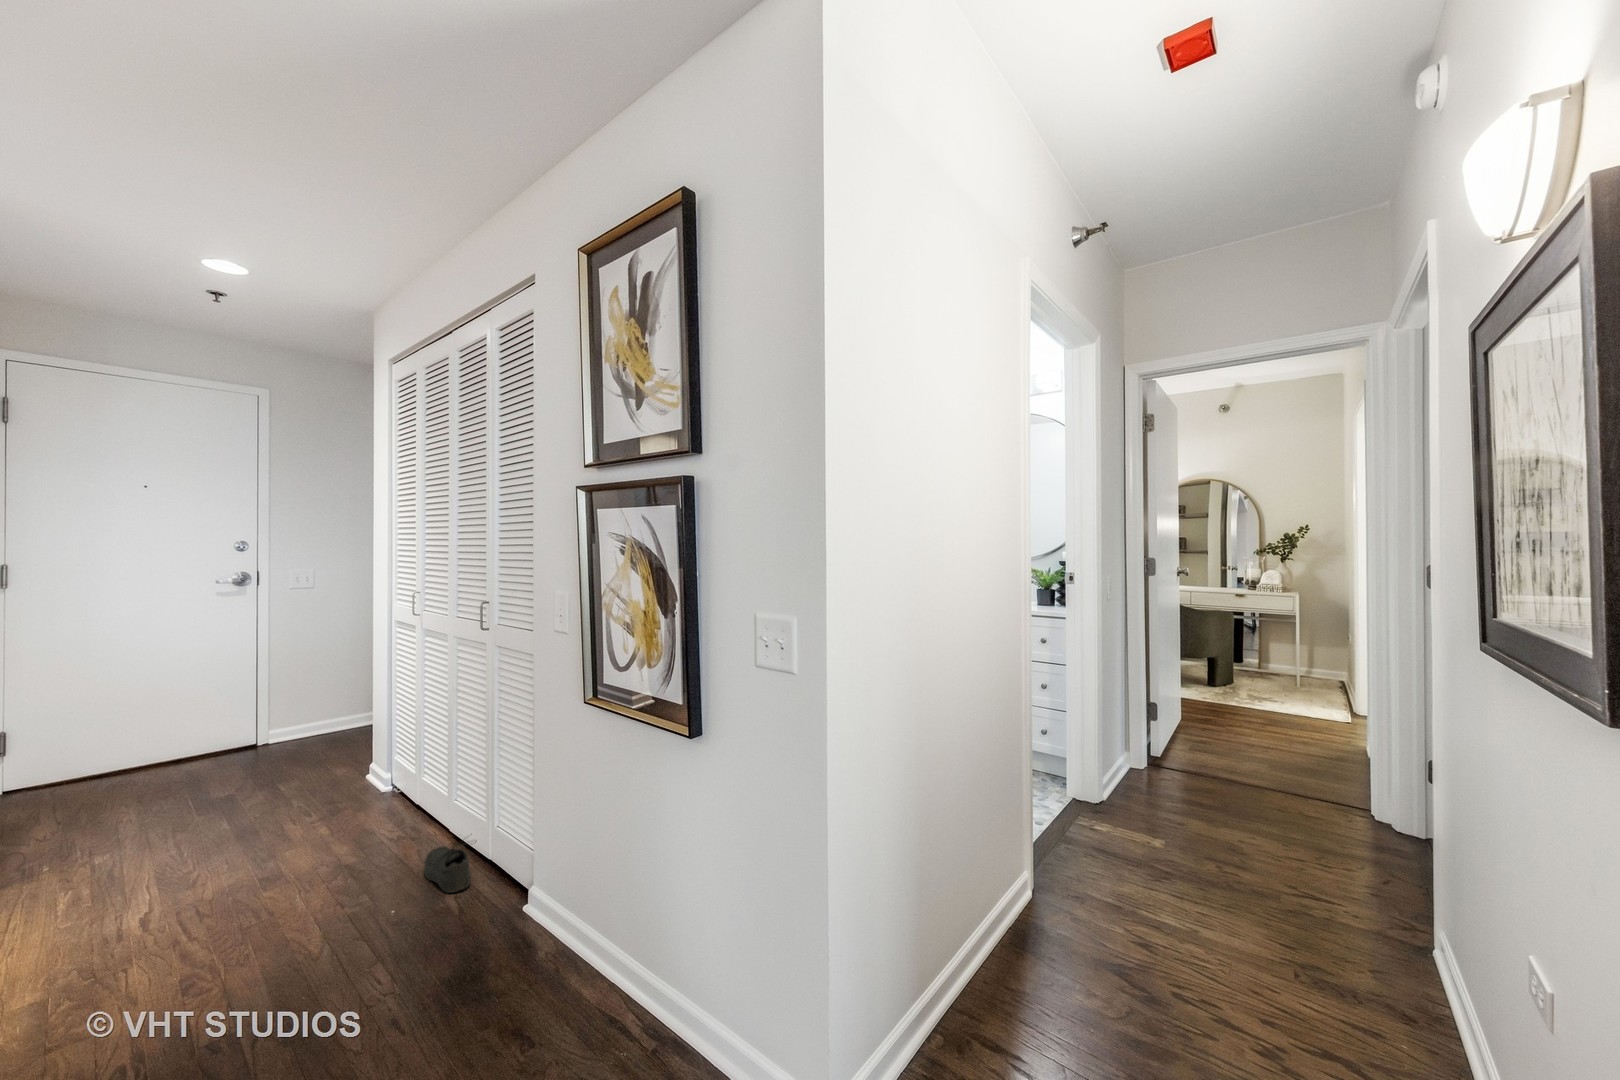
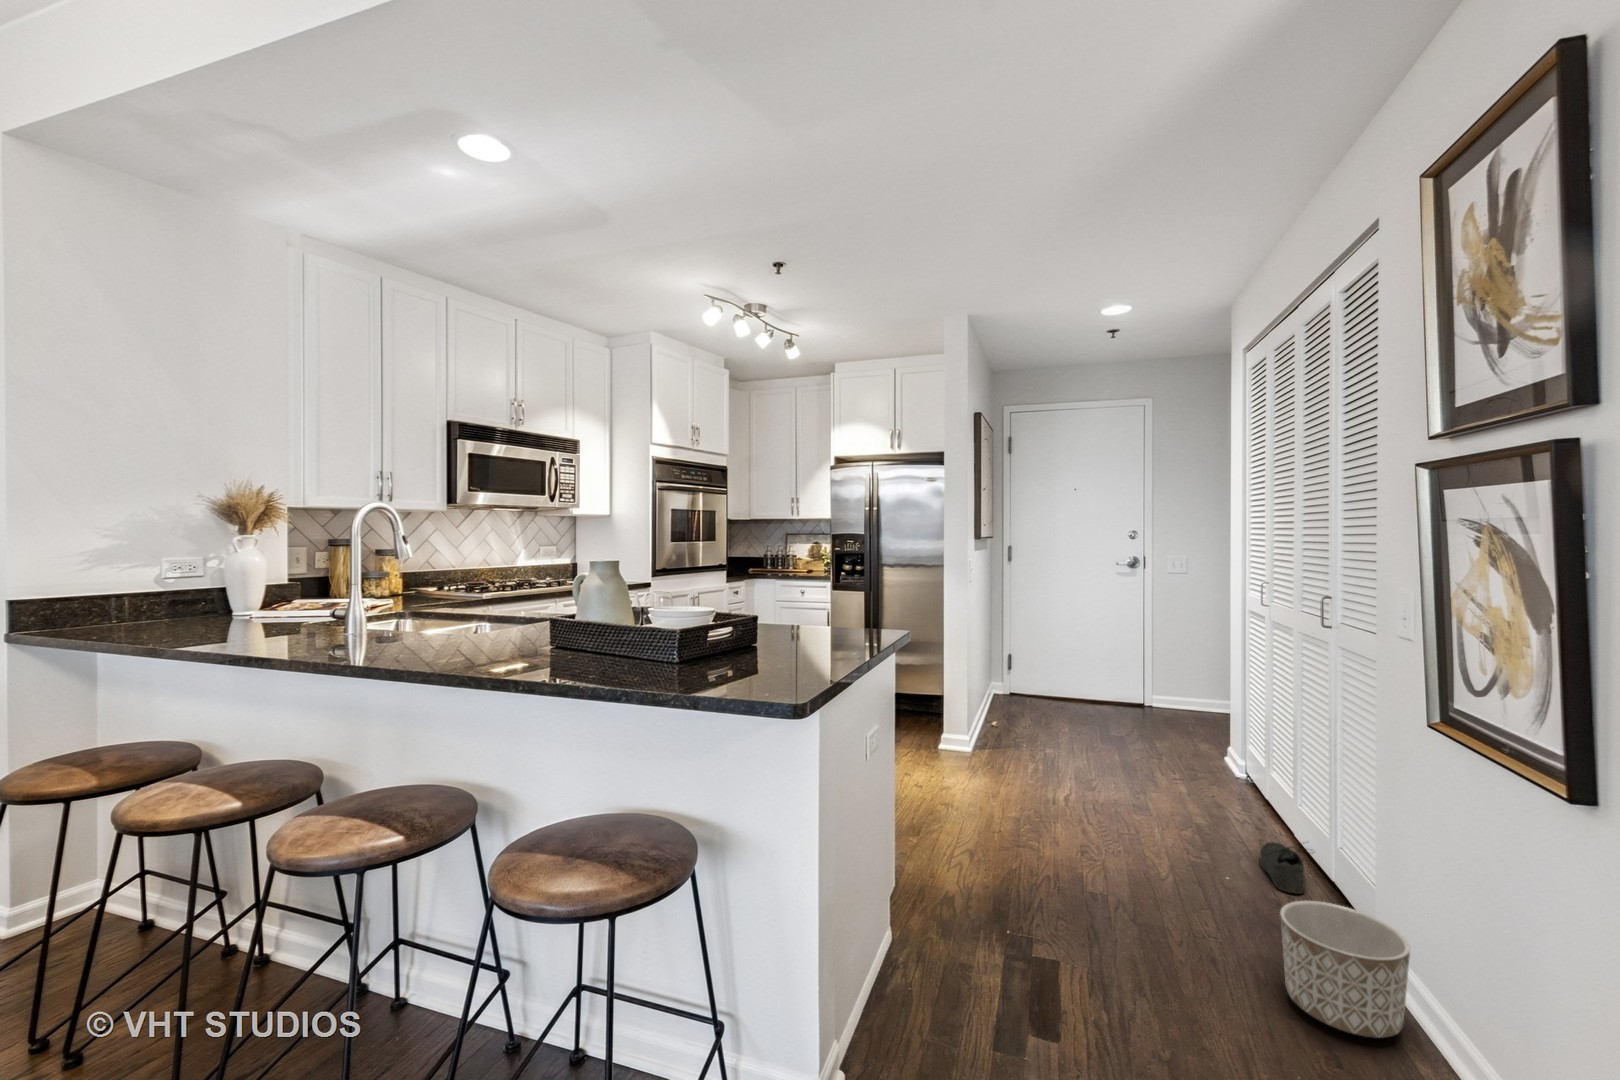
planter: none [472,880,574,1004] -> present [1280,901,1410,1038]

